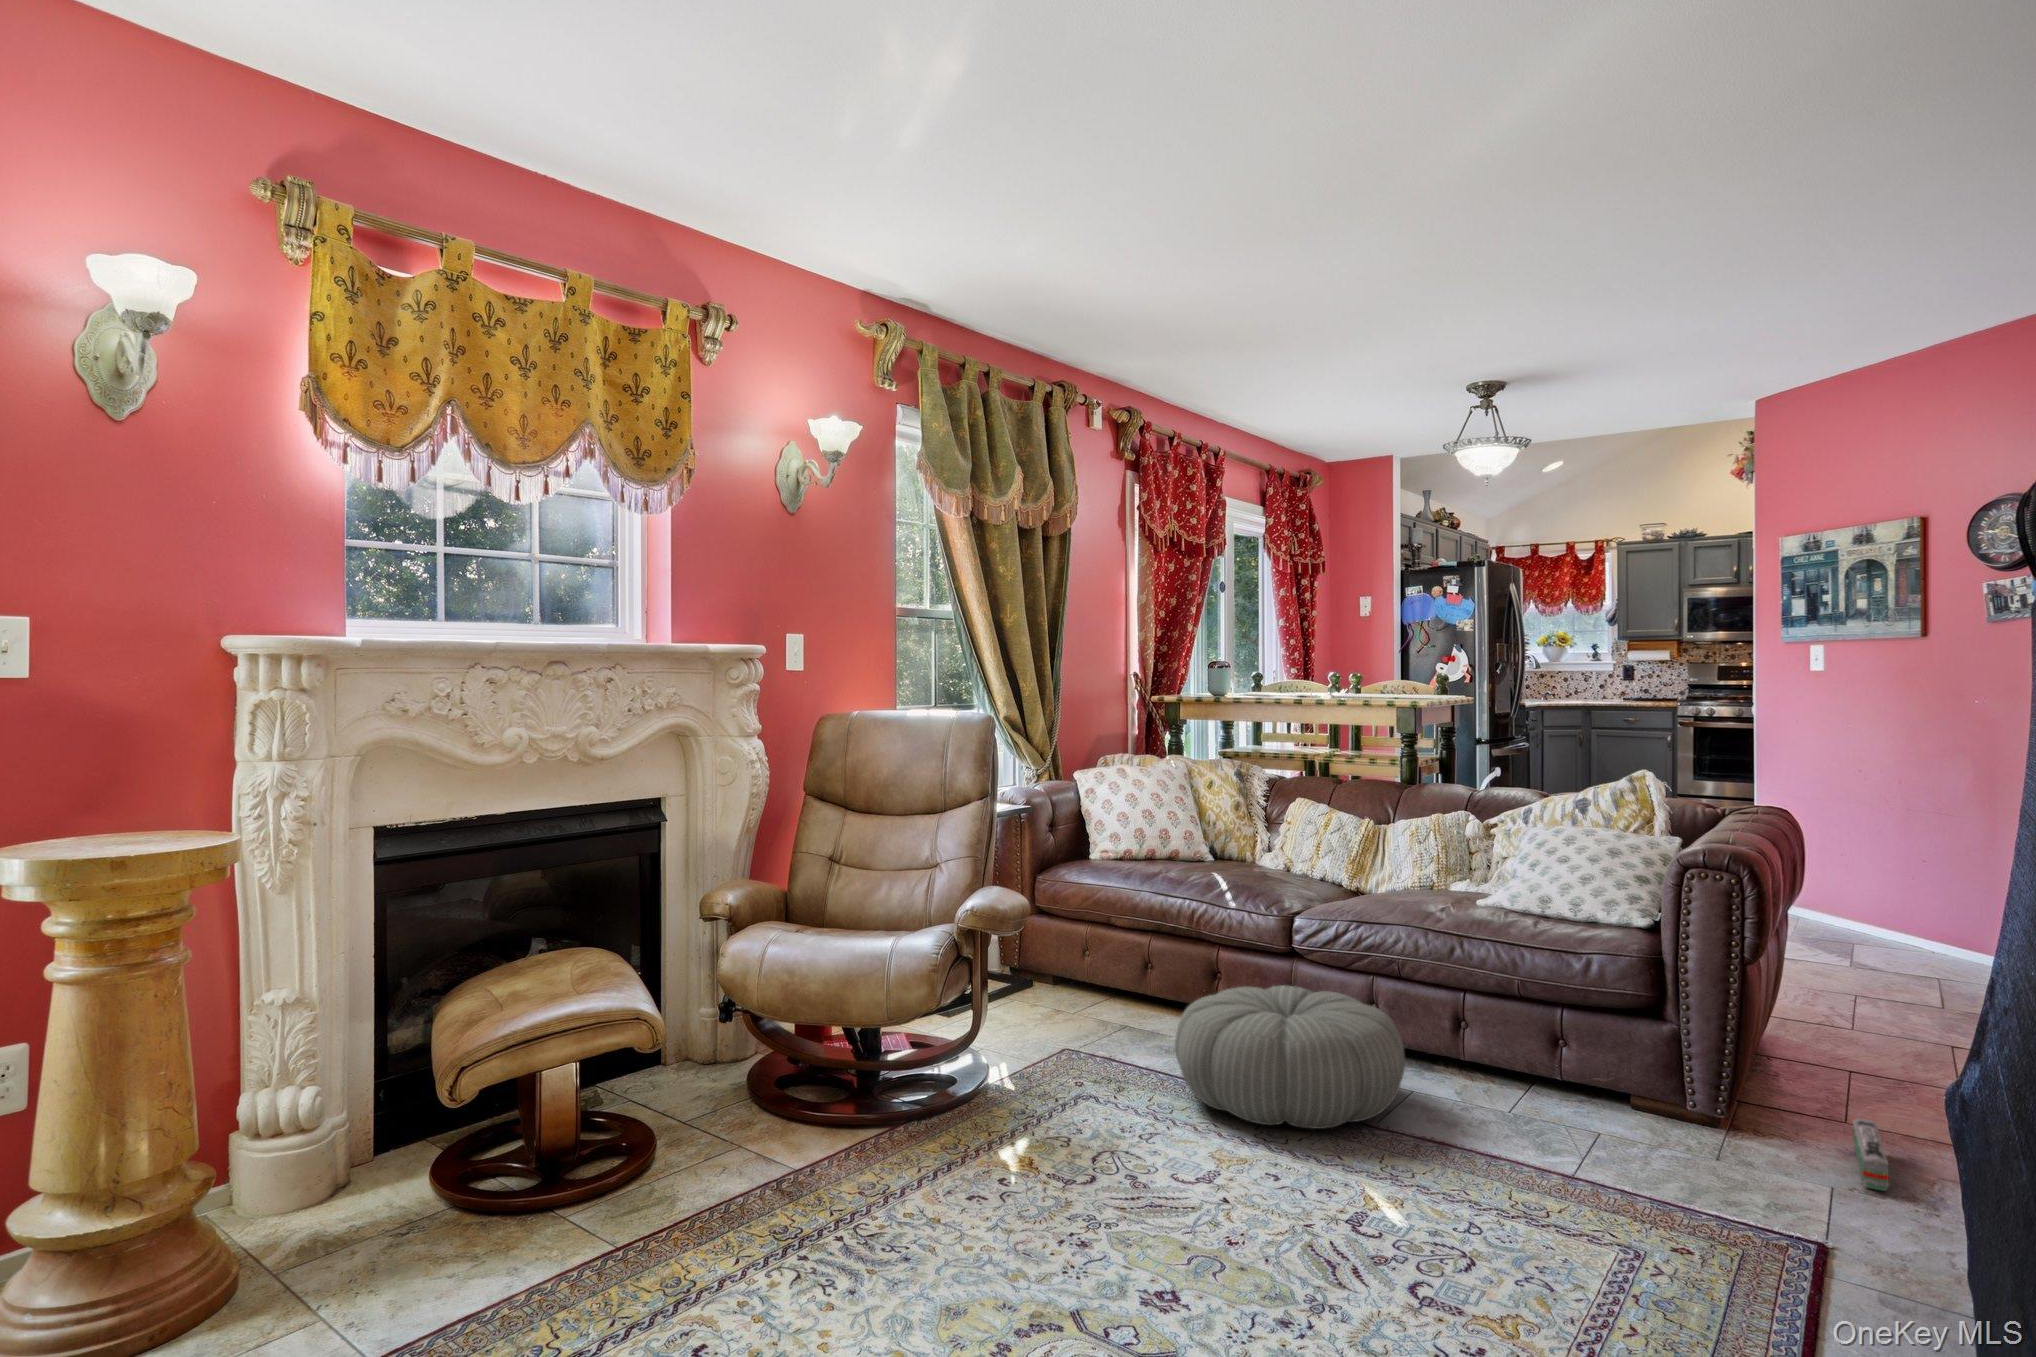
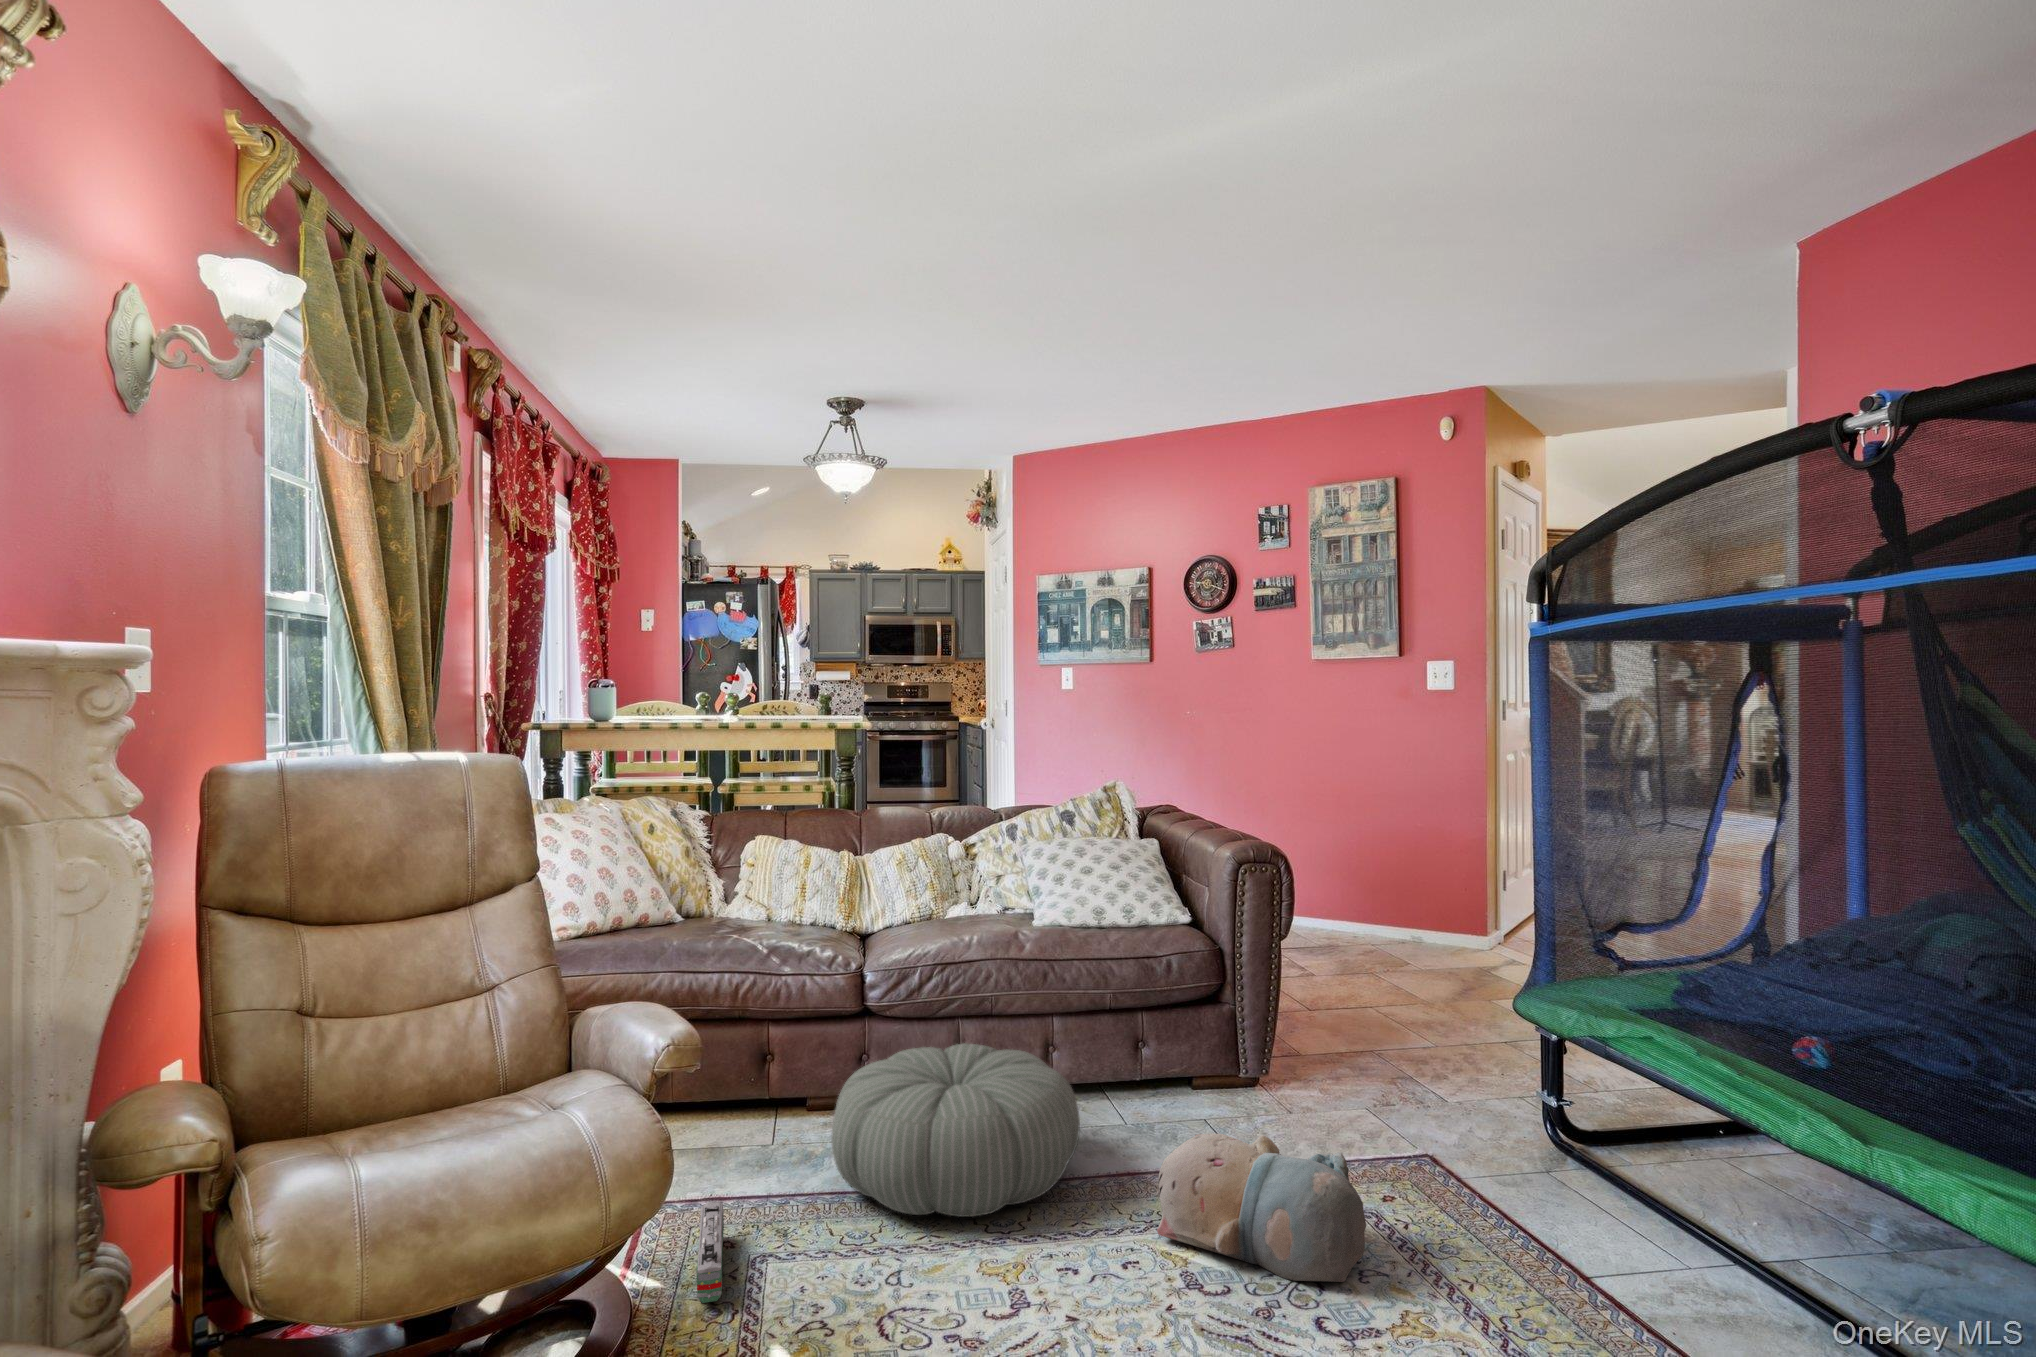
plush toy: none [1377,1107,1565,1269] -> present [1157,1133,1366,1282]
toy train: present [1853,1119,1889,1191] -> present [697,1202,724,1303]

